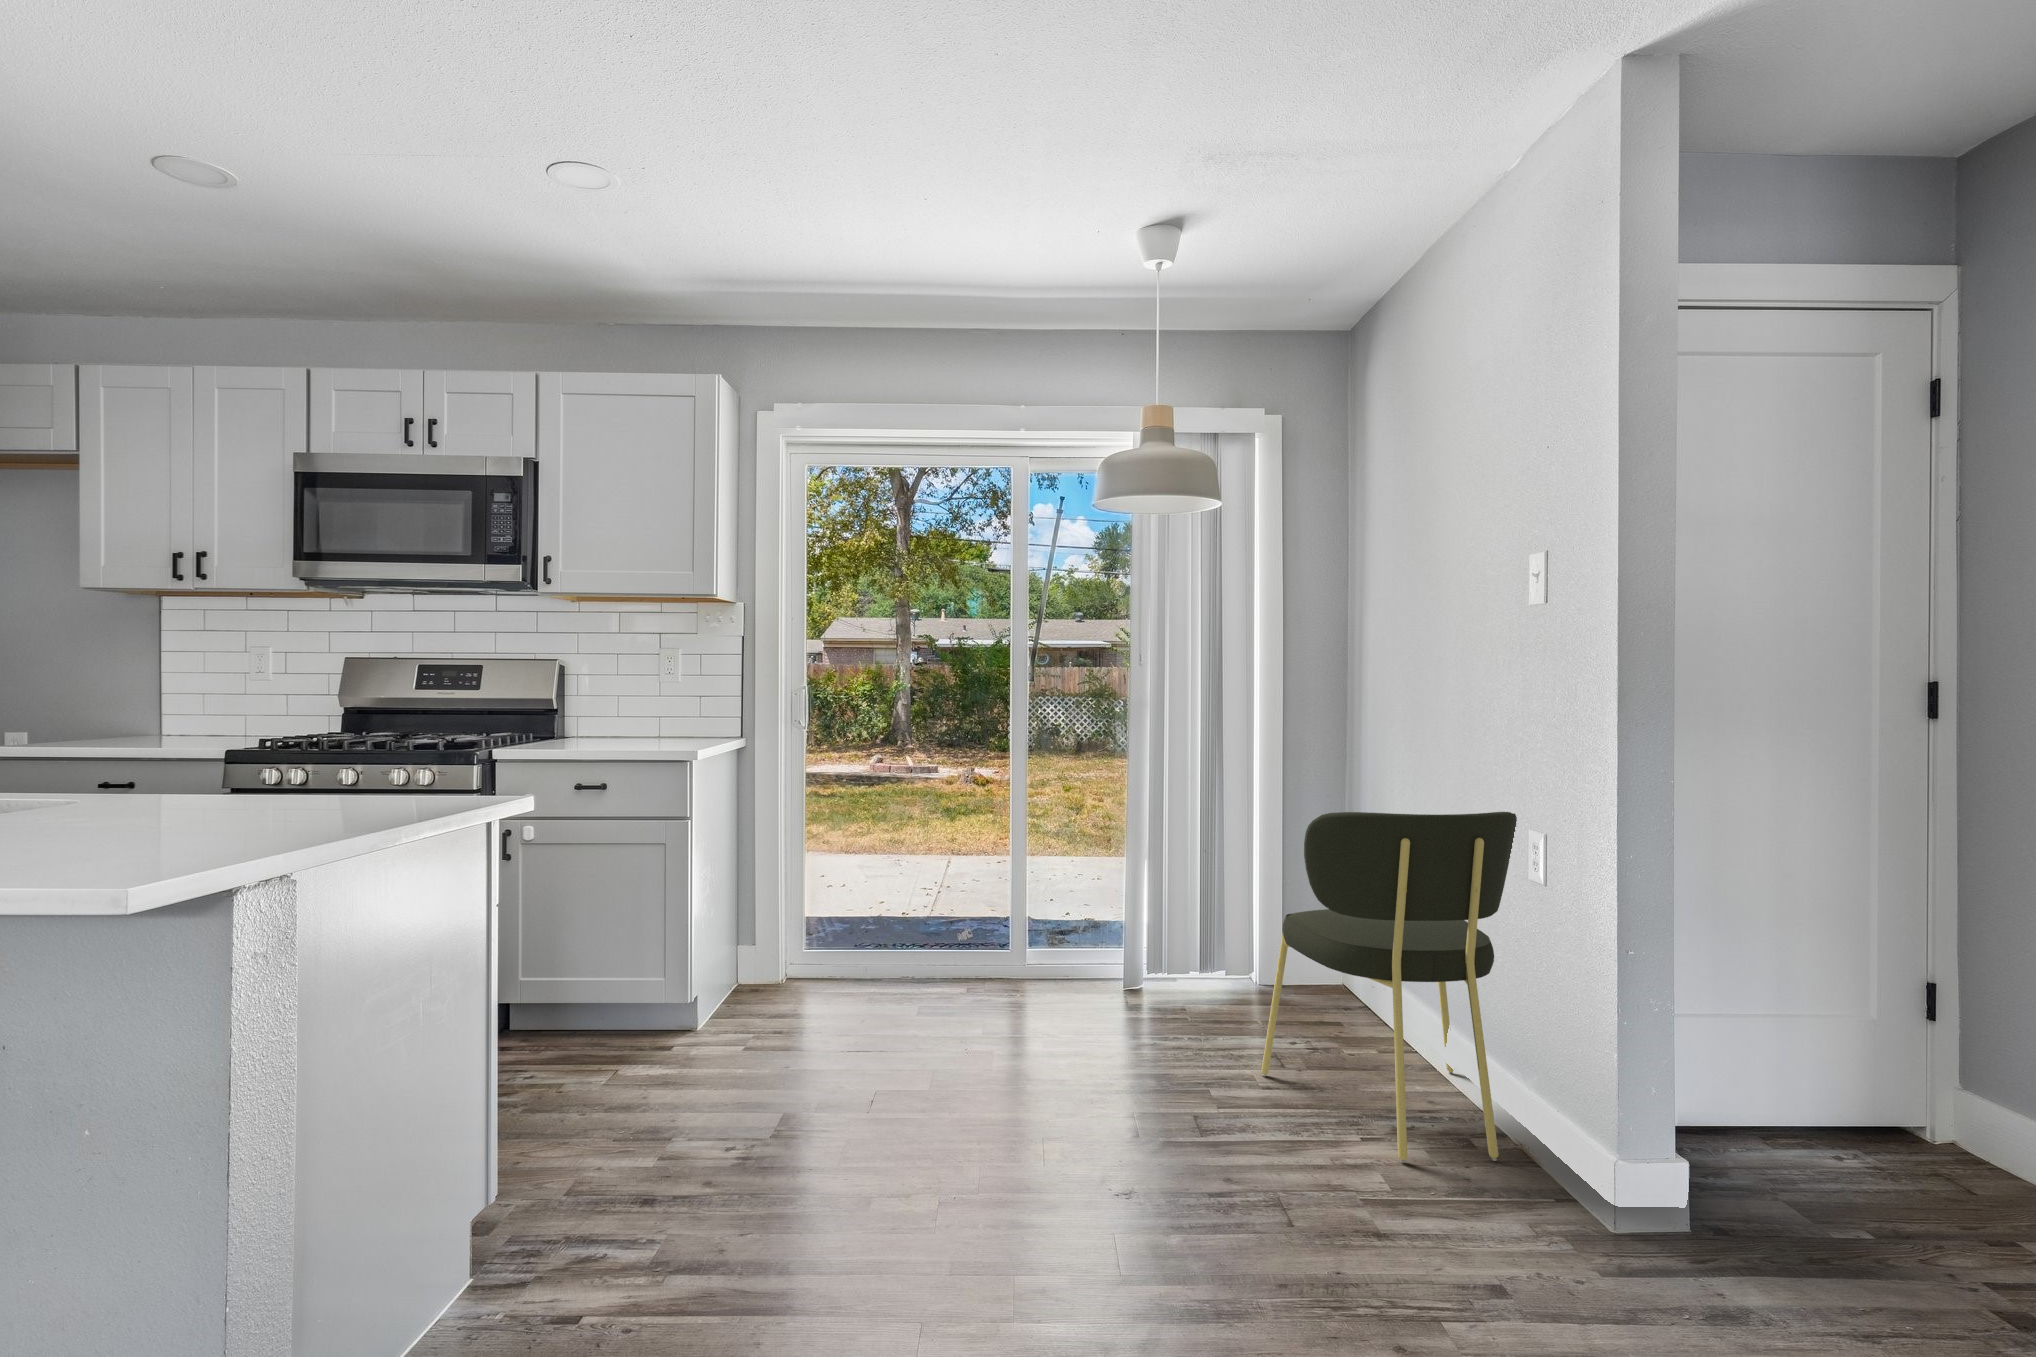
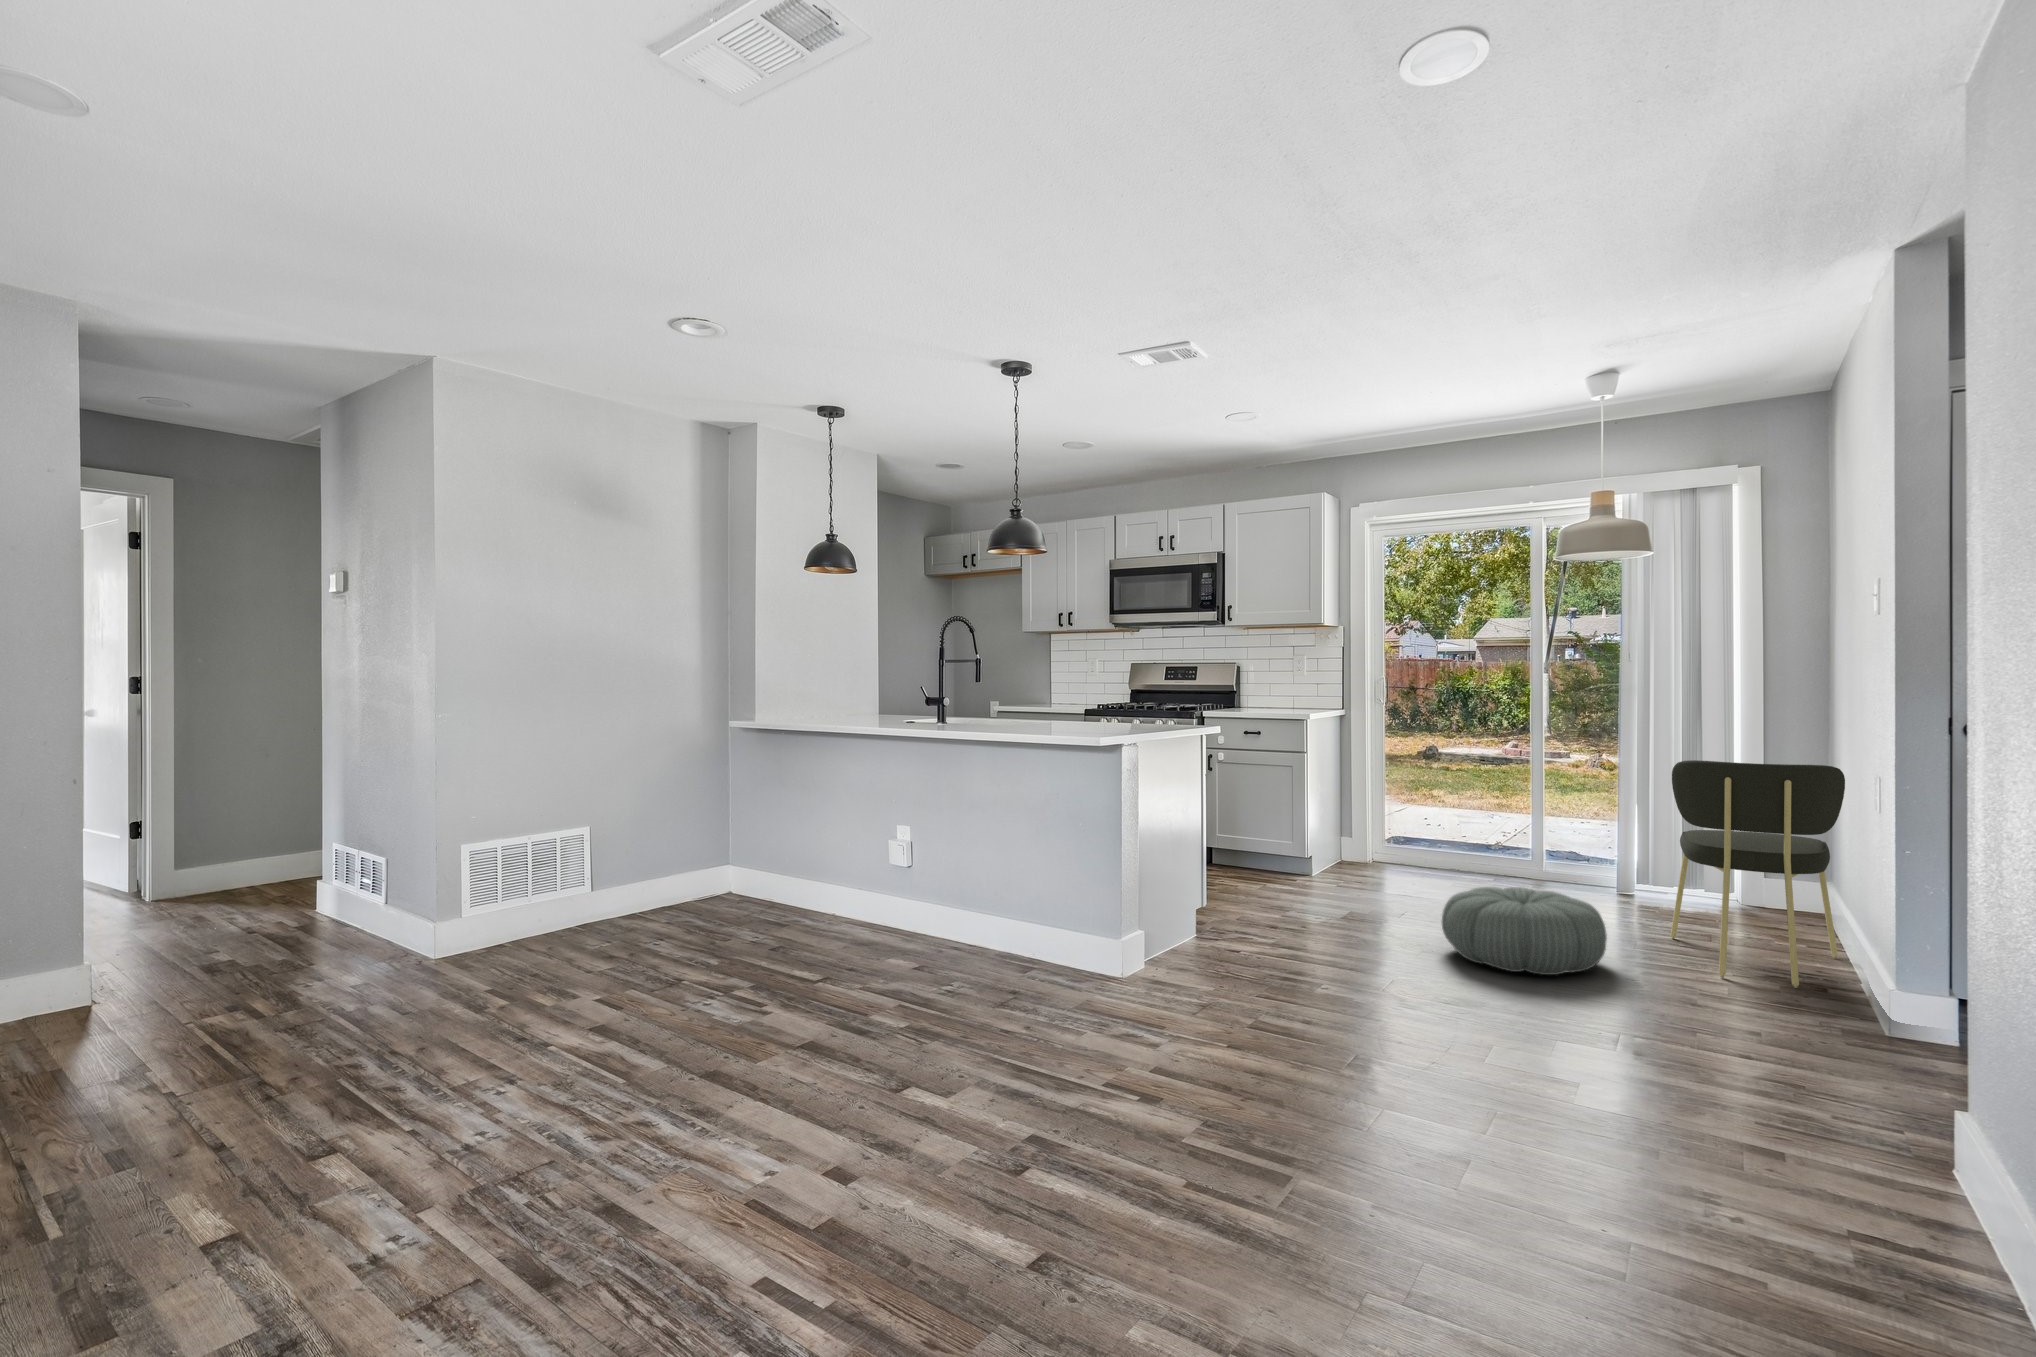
pouf: none [998,1052,1278,1253] -> present [1442,887,1607,975]

